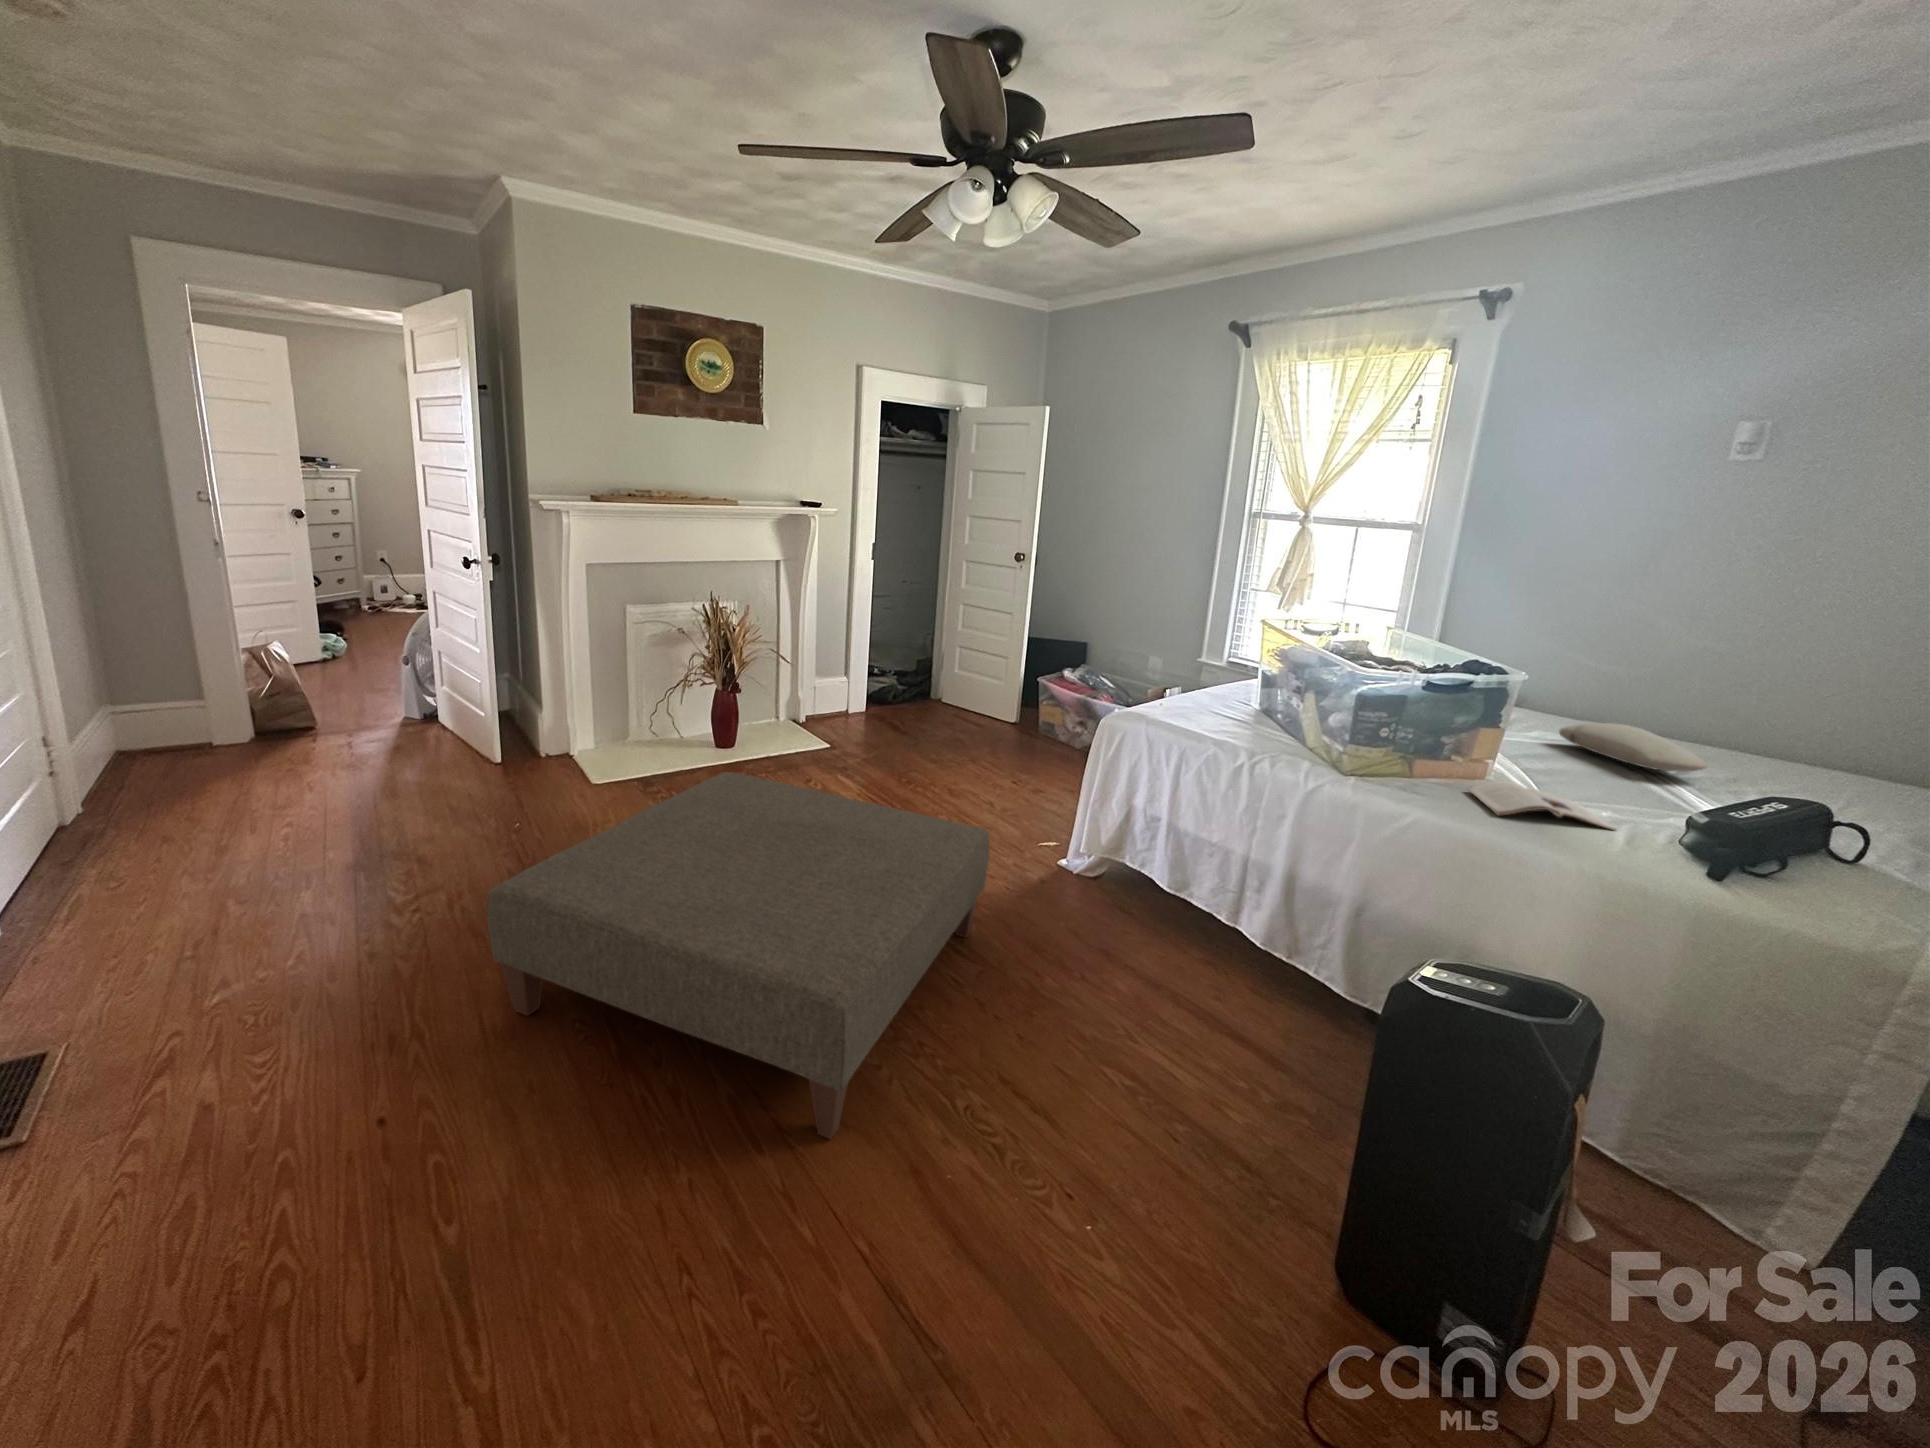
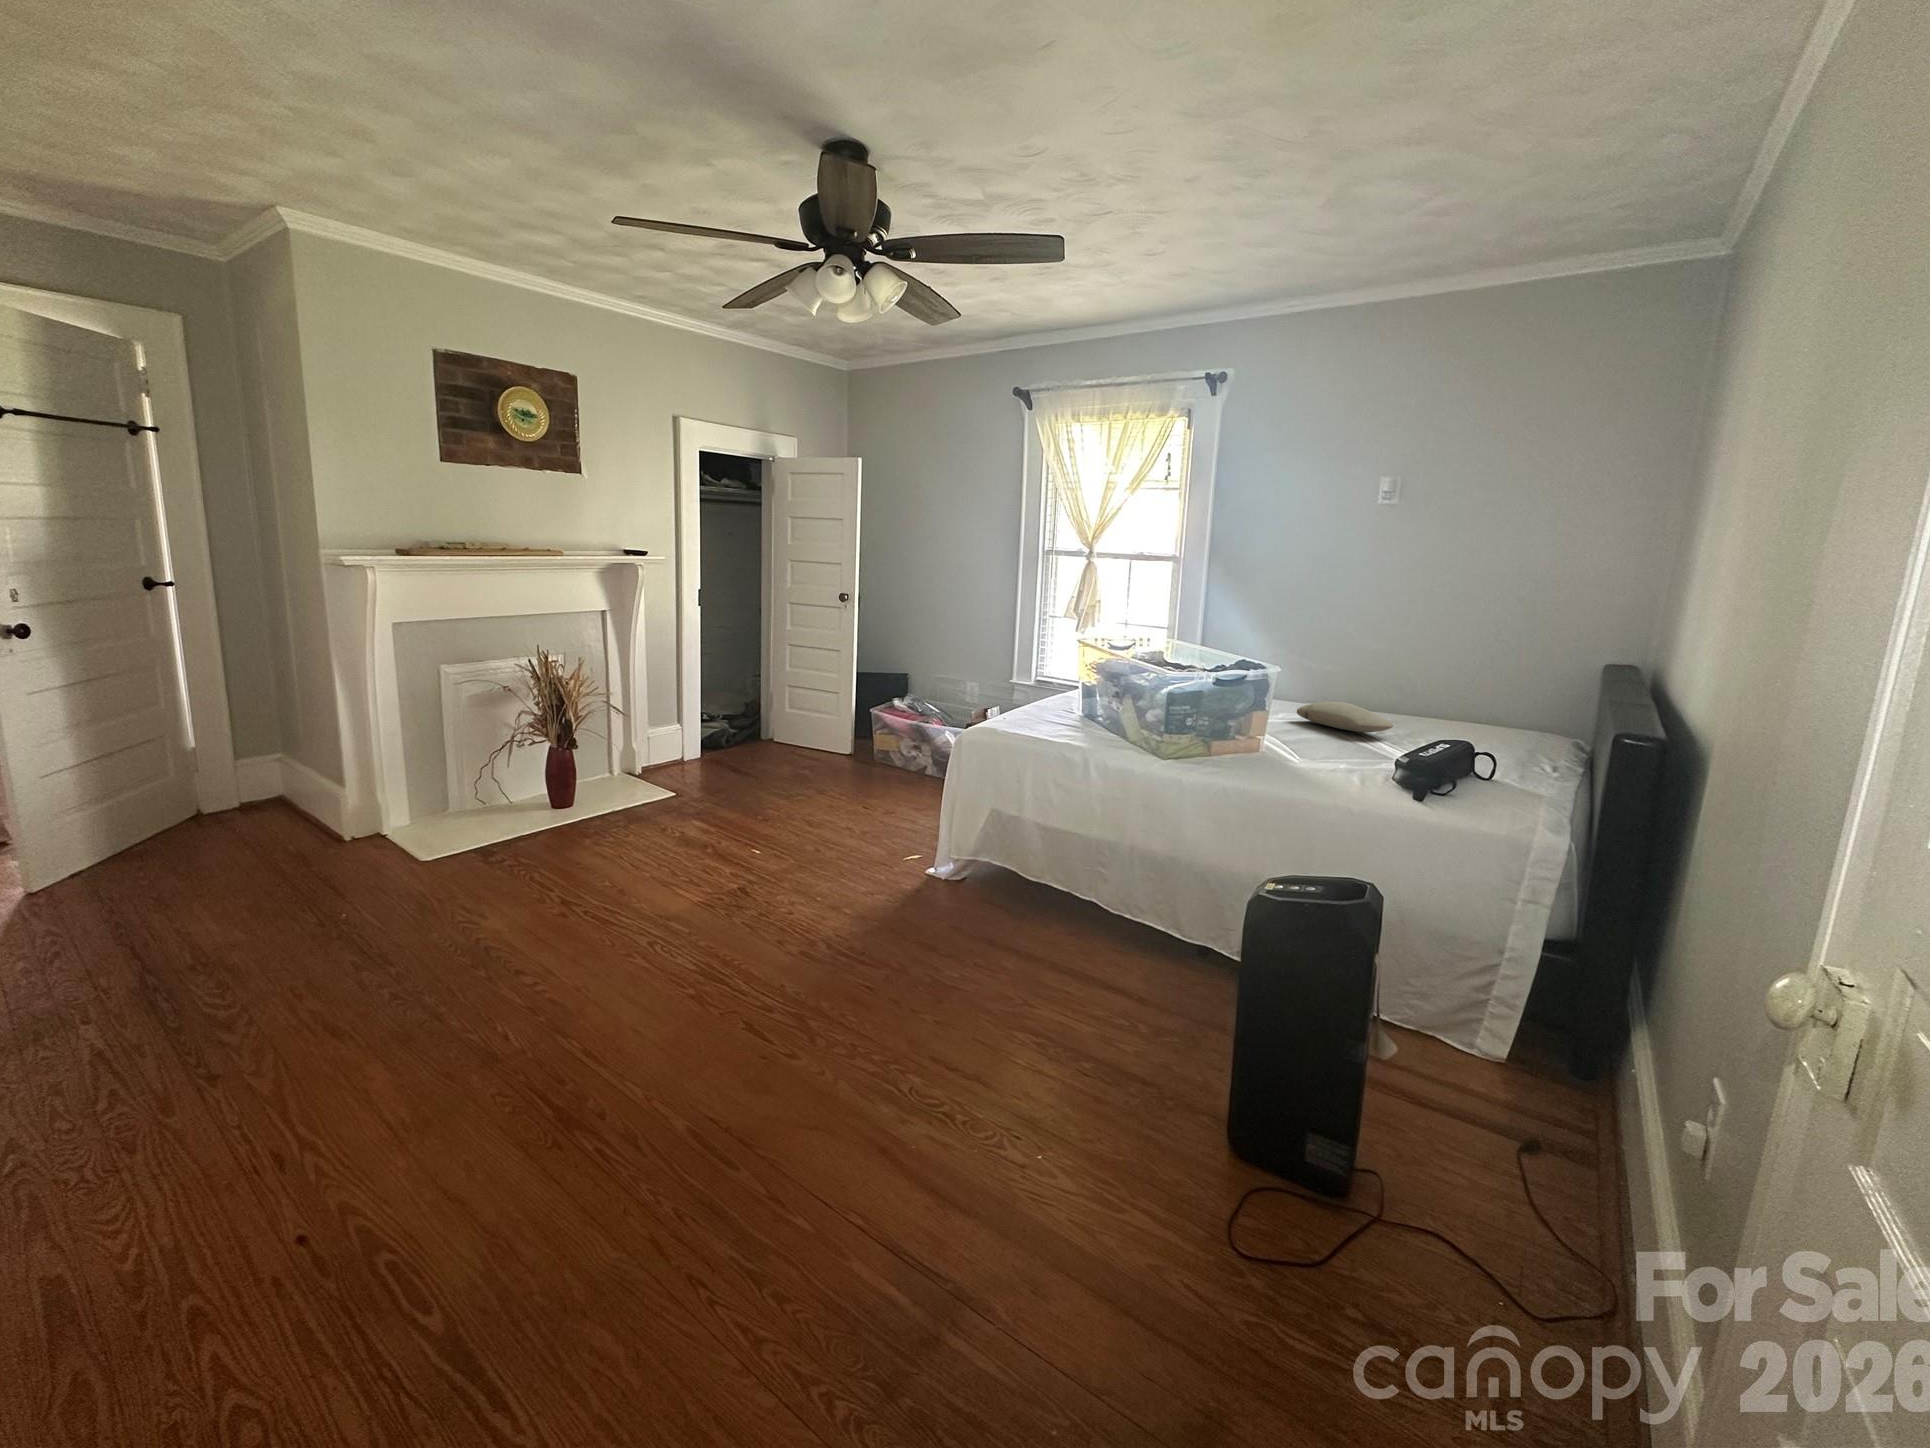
ottoman: present [487,772,990,1139] -> none [369,825,880,1150]
magazine: present [1467,781,1616,831] -> none [1250,749,1352,777]

